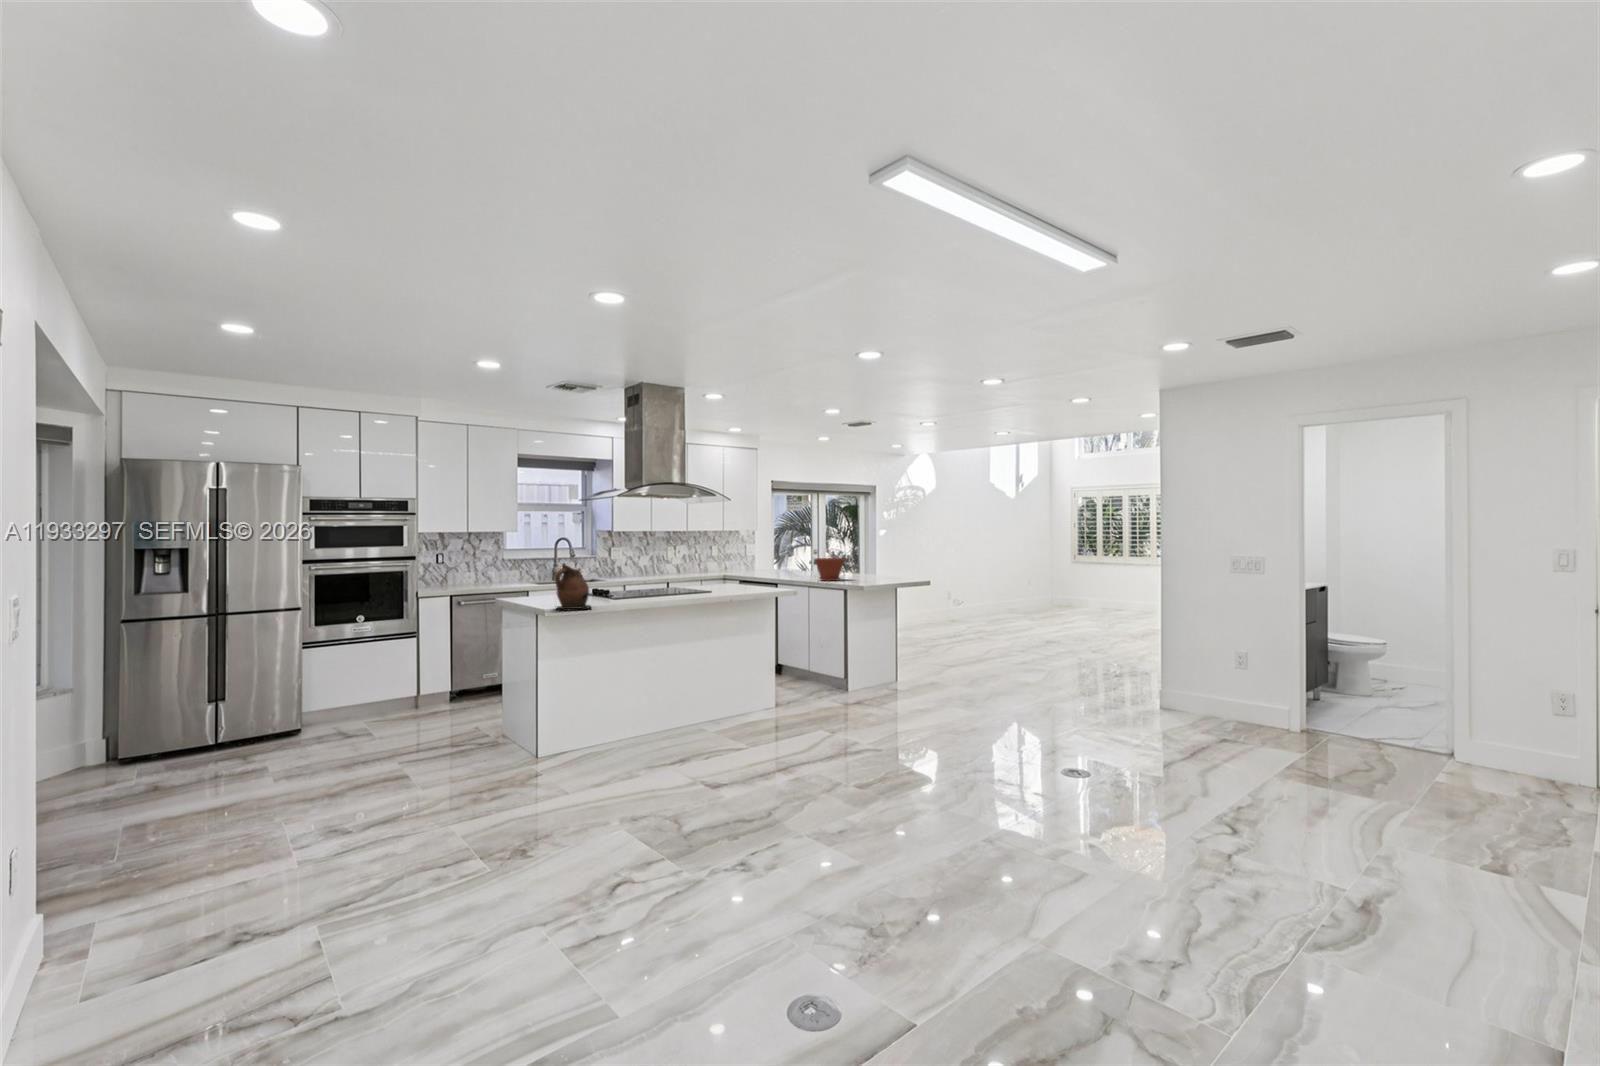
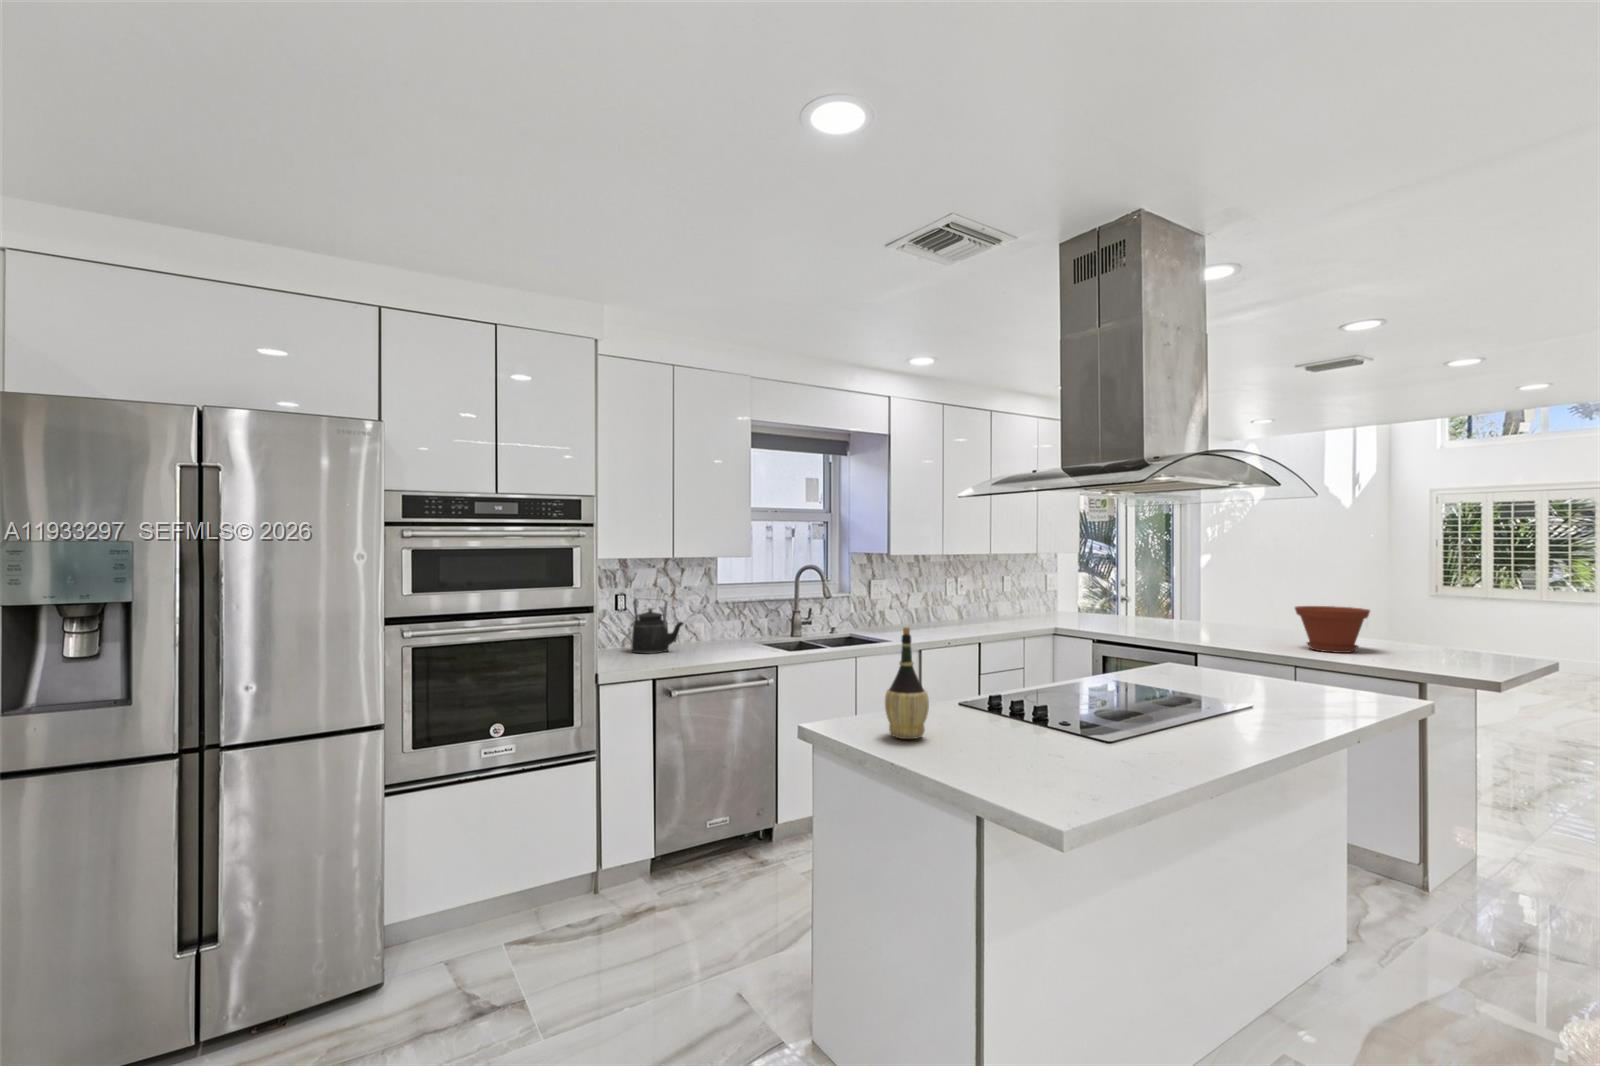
kettle: none [446,557,477,587] -> present [632,599,683,654]
wine bottle: none [526,558,545,603] -> present [885,627,929,739]
ceramic pitcher: present [555,565,591,609] -> none [1001,657,1123,790]

